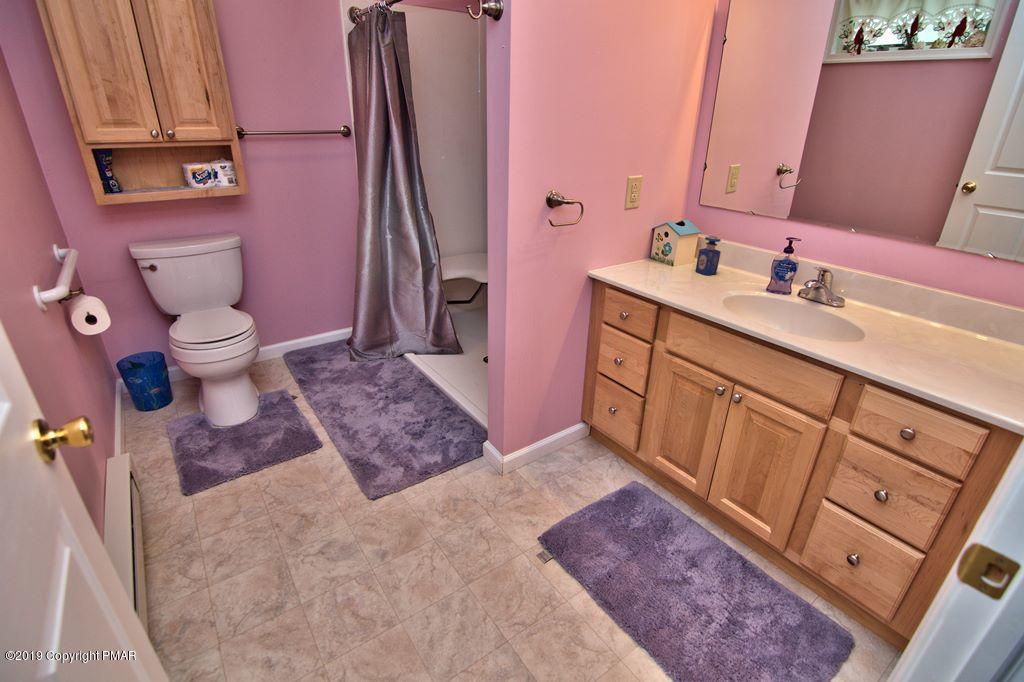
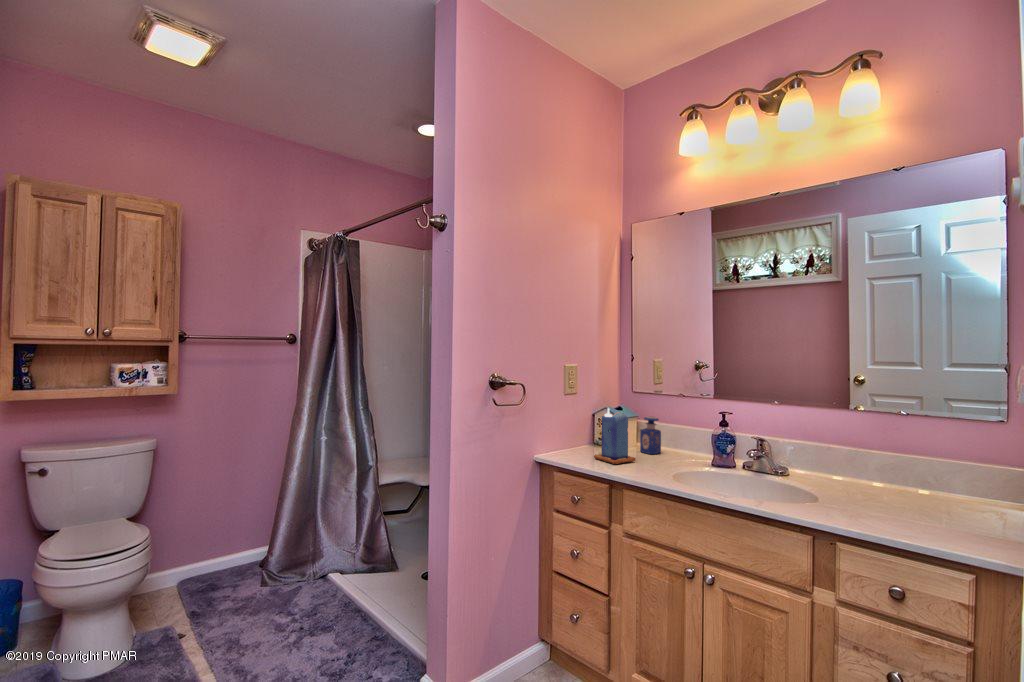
candle: none [647,229,689,287] -> present [594,408,636,464]

